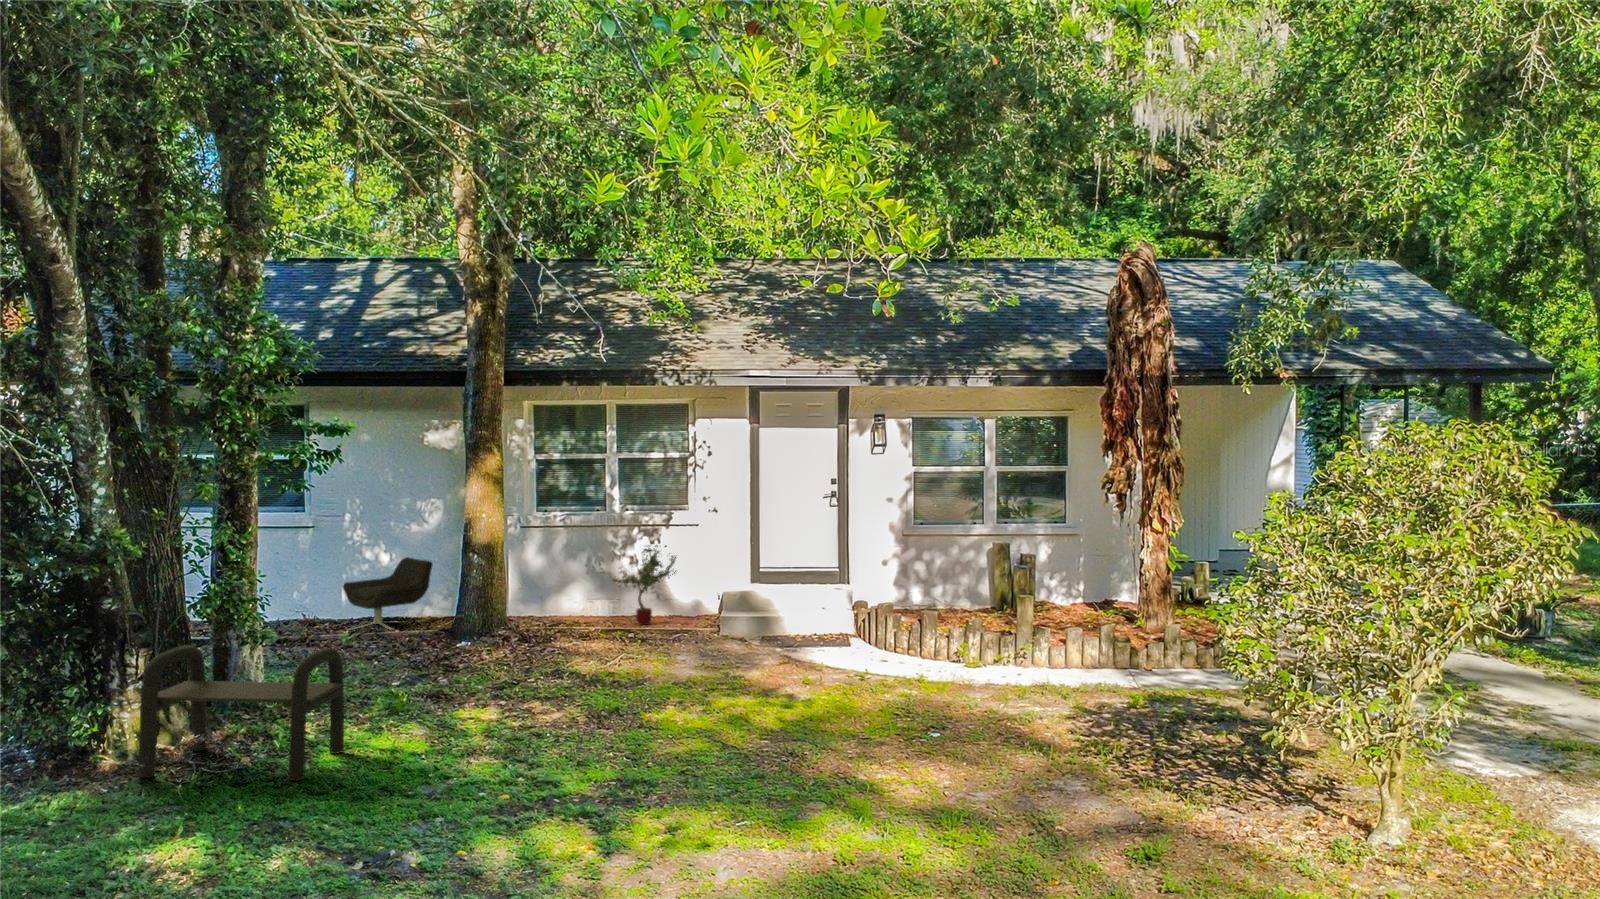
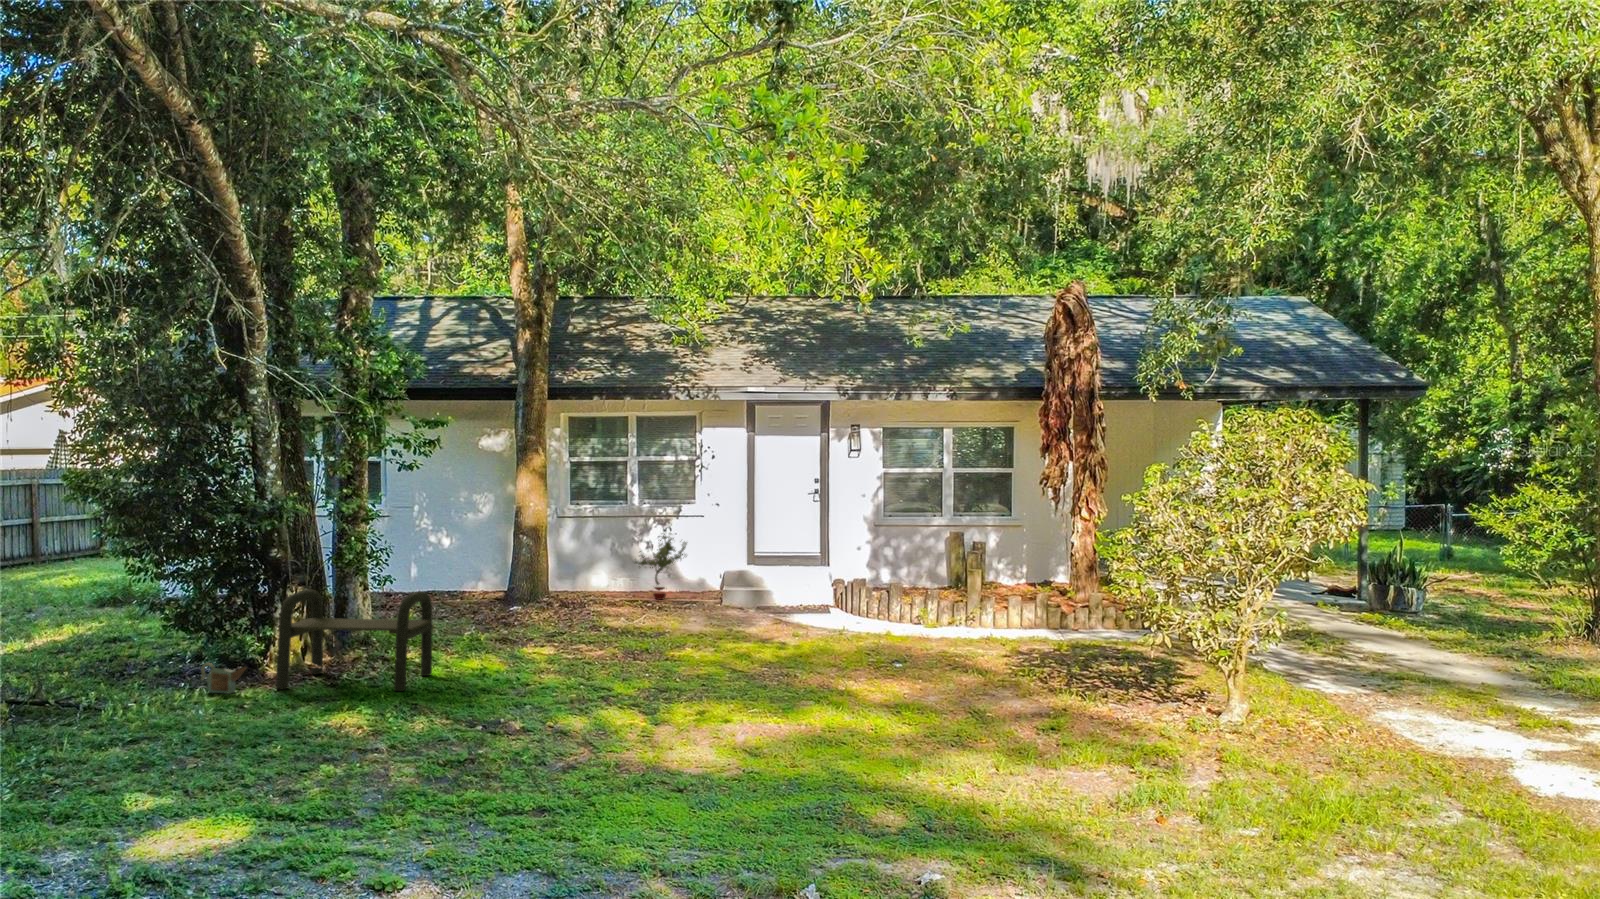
lounge chair: present [343,557,433,630] -> none [407,543,483,602]
watering can: none [39,746,99,786] -> present [201,663,247,694]

